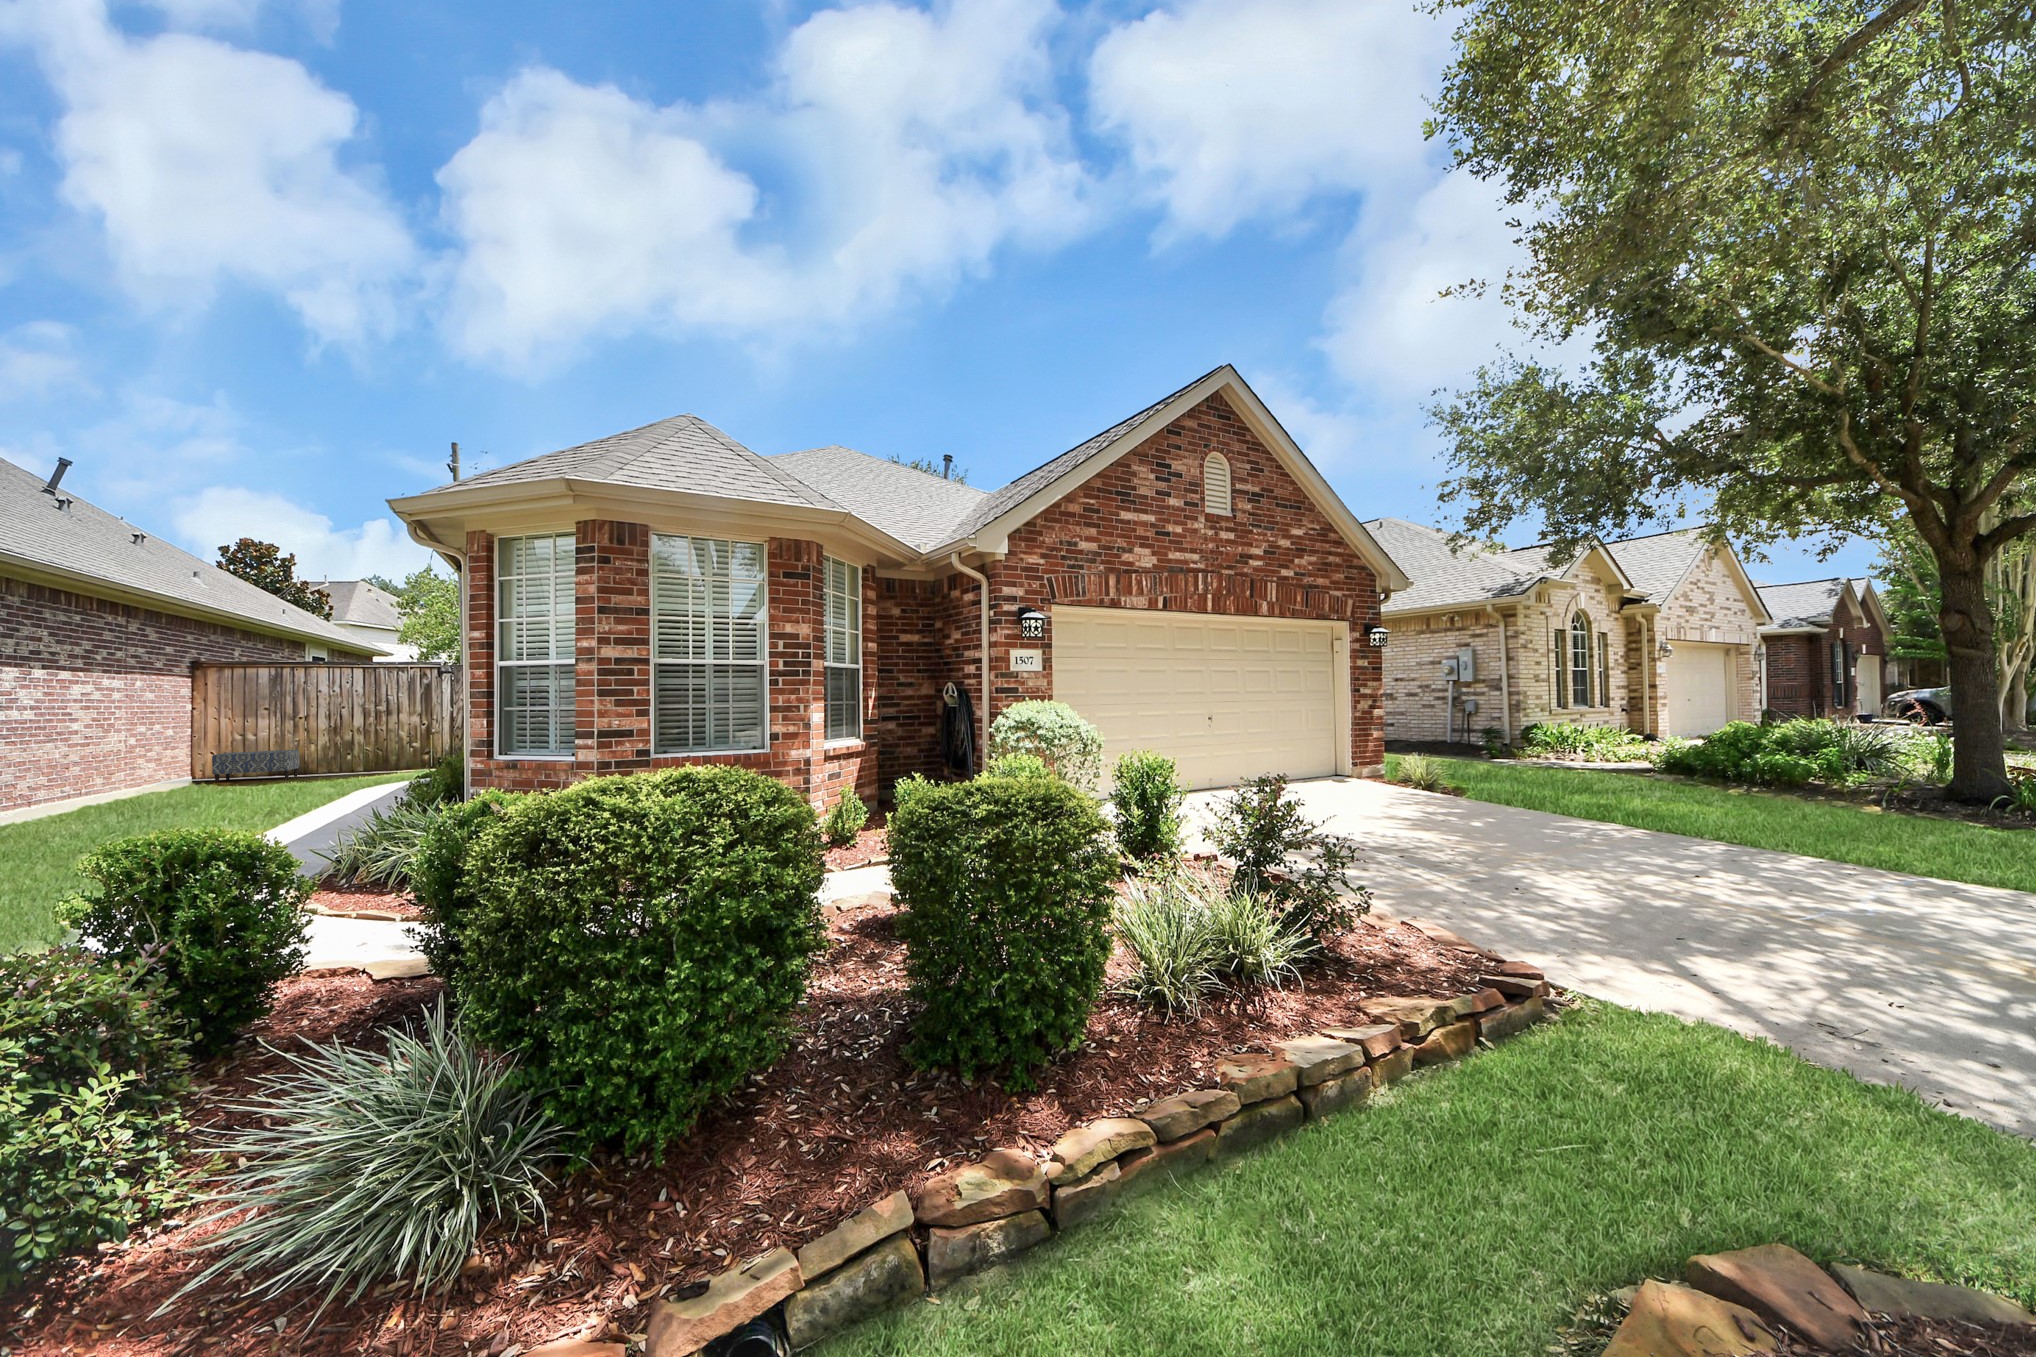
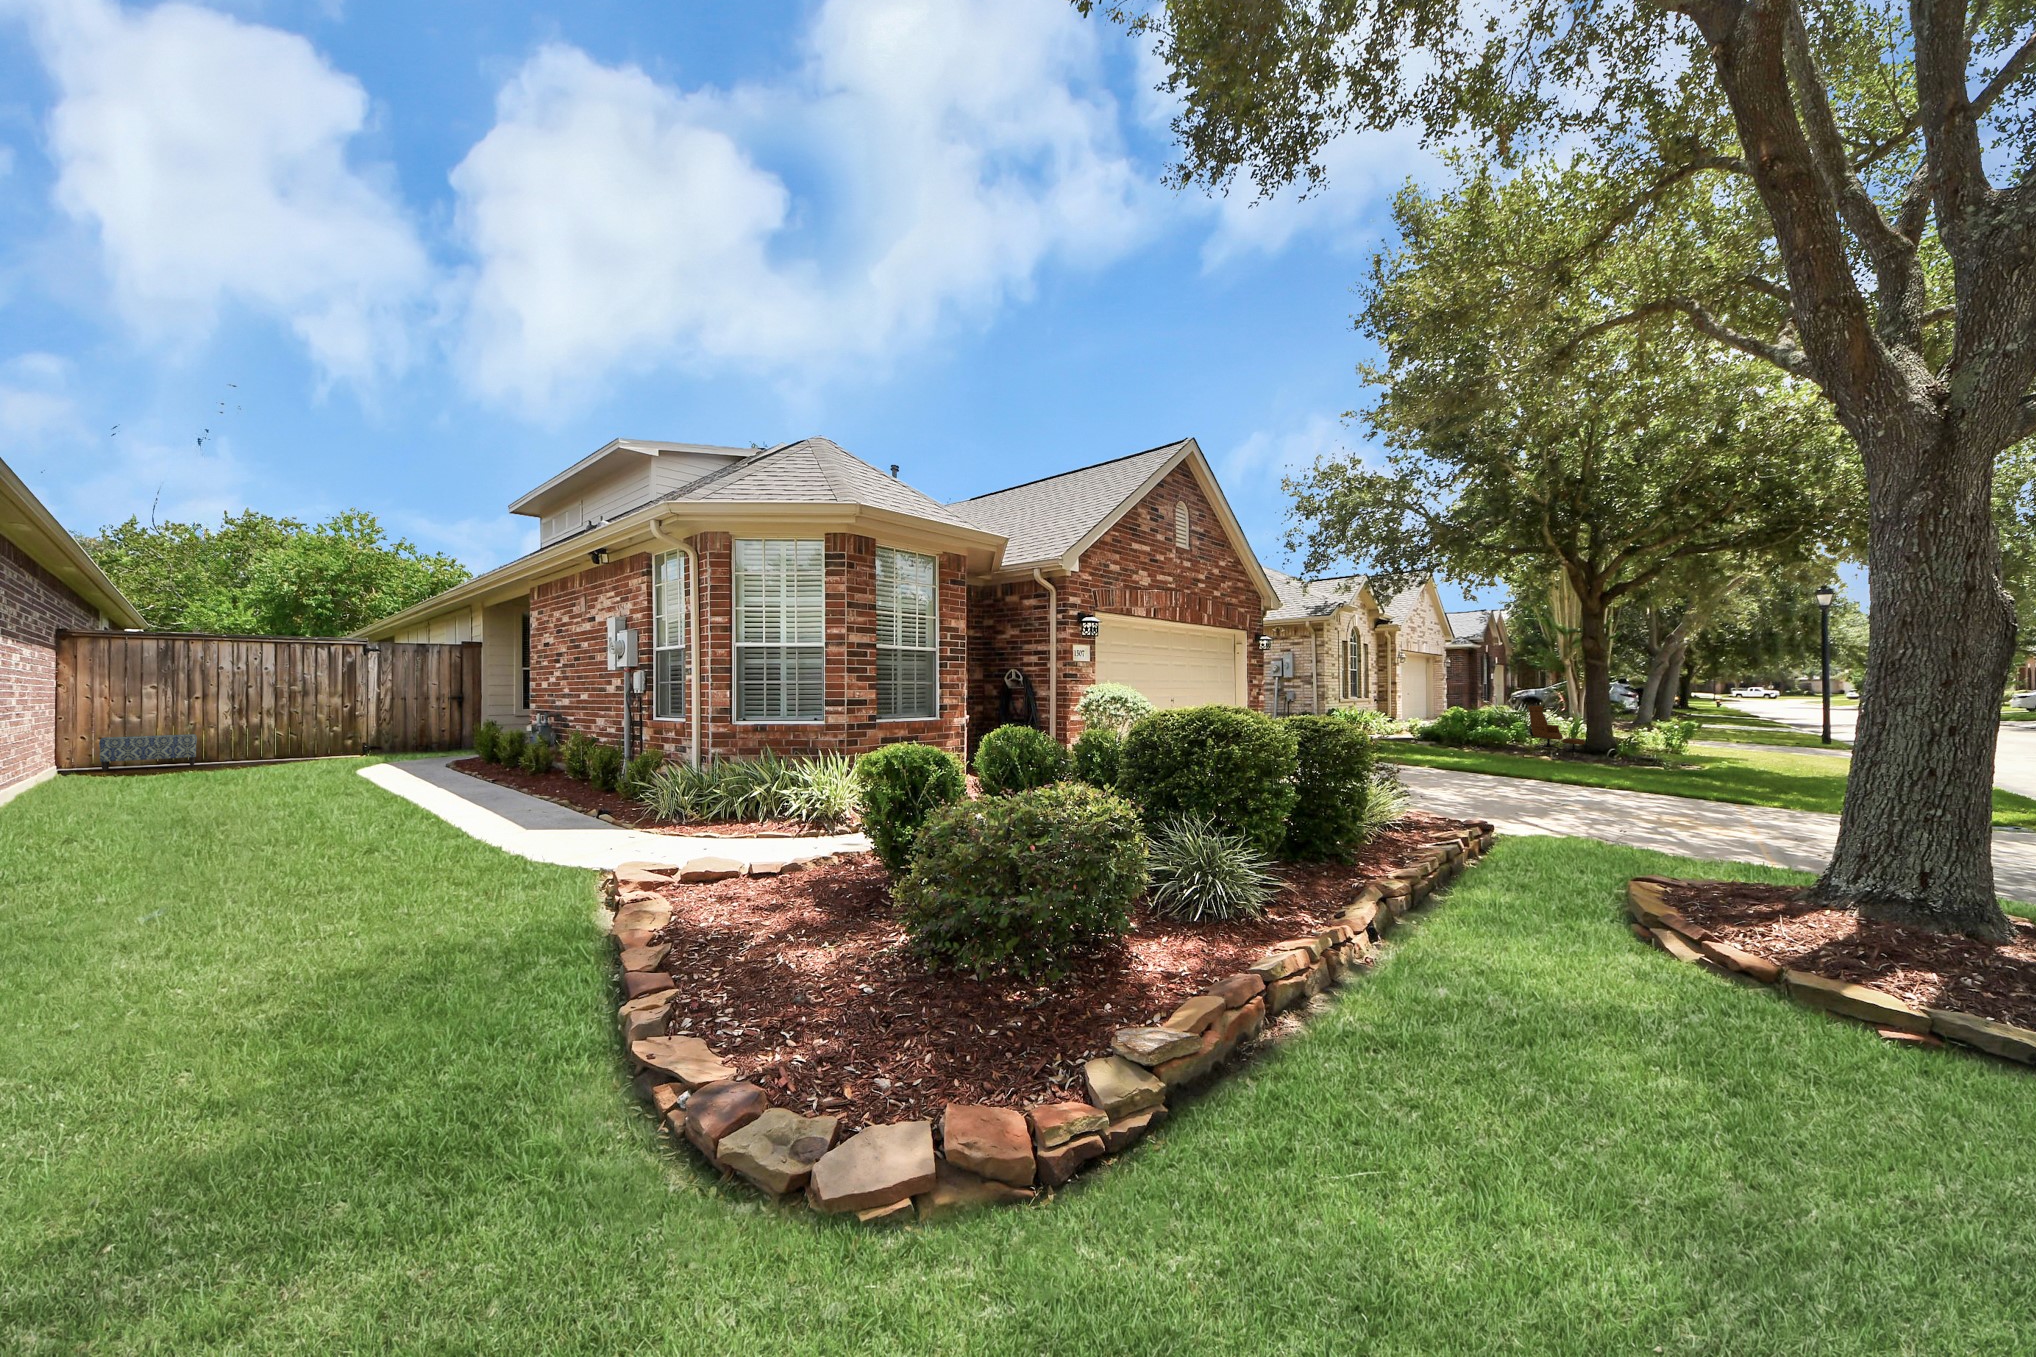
lounge chair: none [1844,723,1957,802] -> present [1528,706,1585,752]

